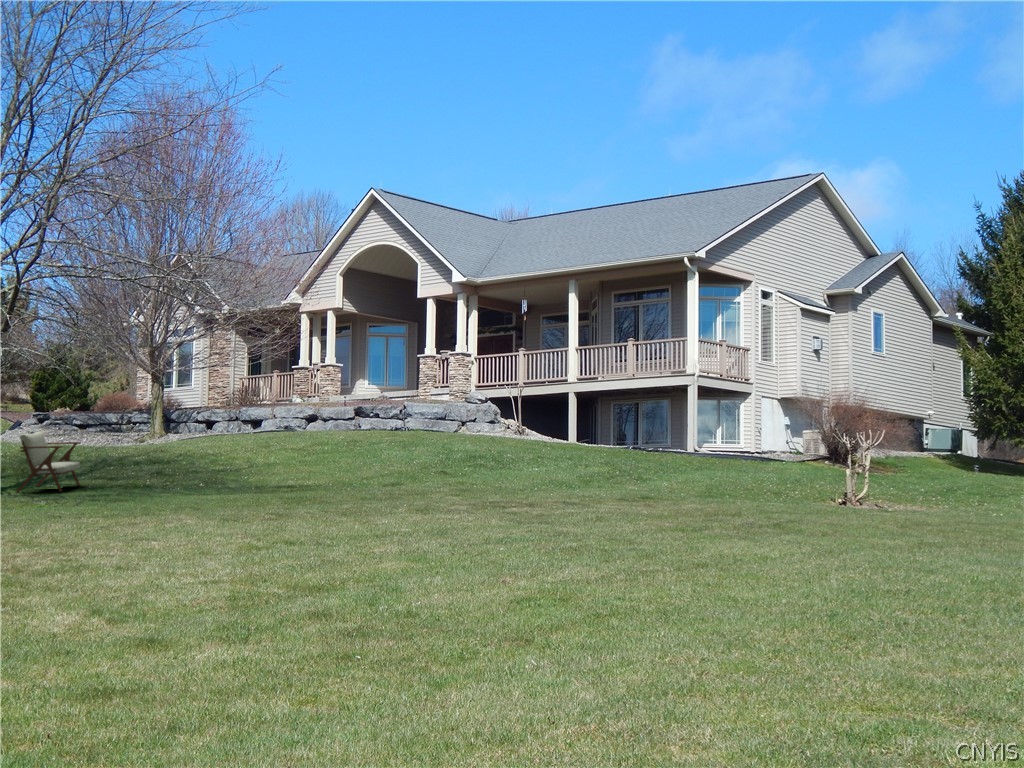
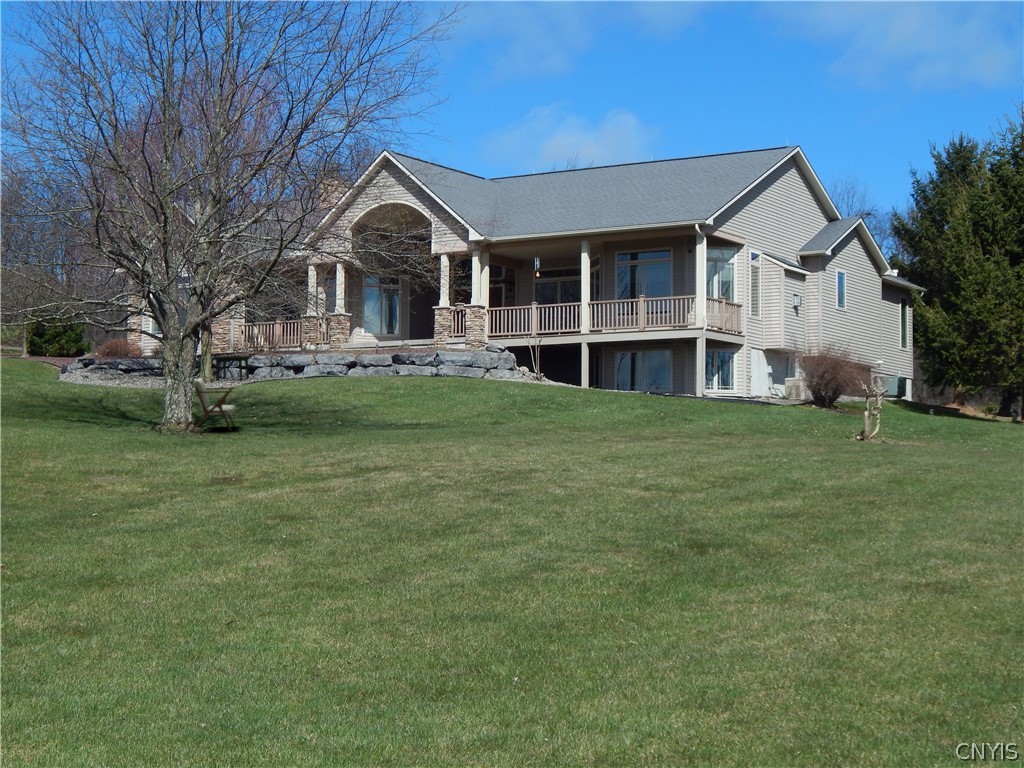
round table: none [185,408,227,434] -> present [213,356,251,380]

